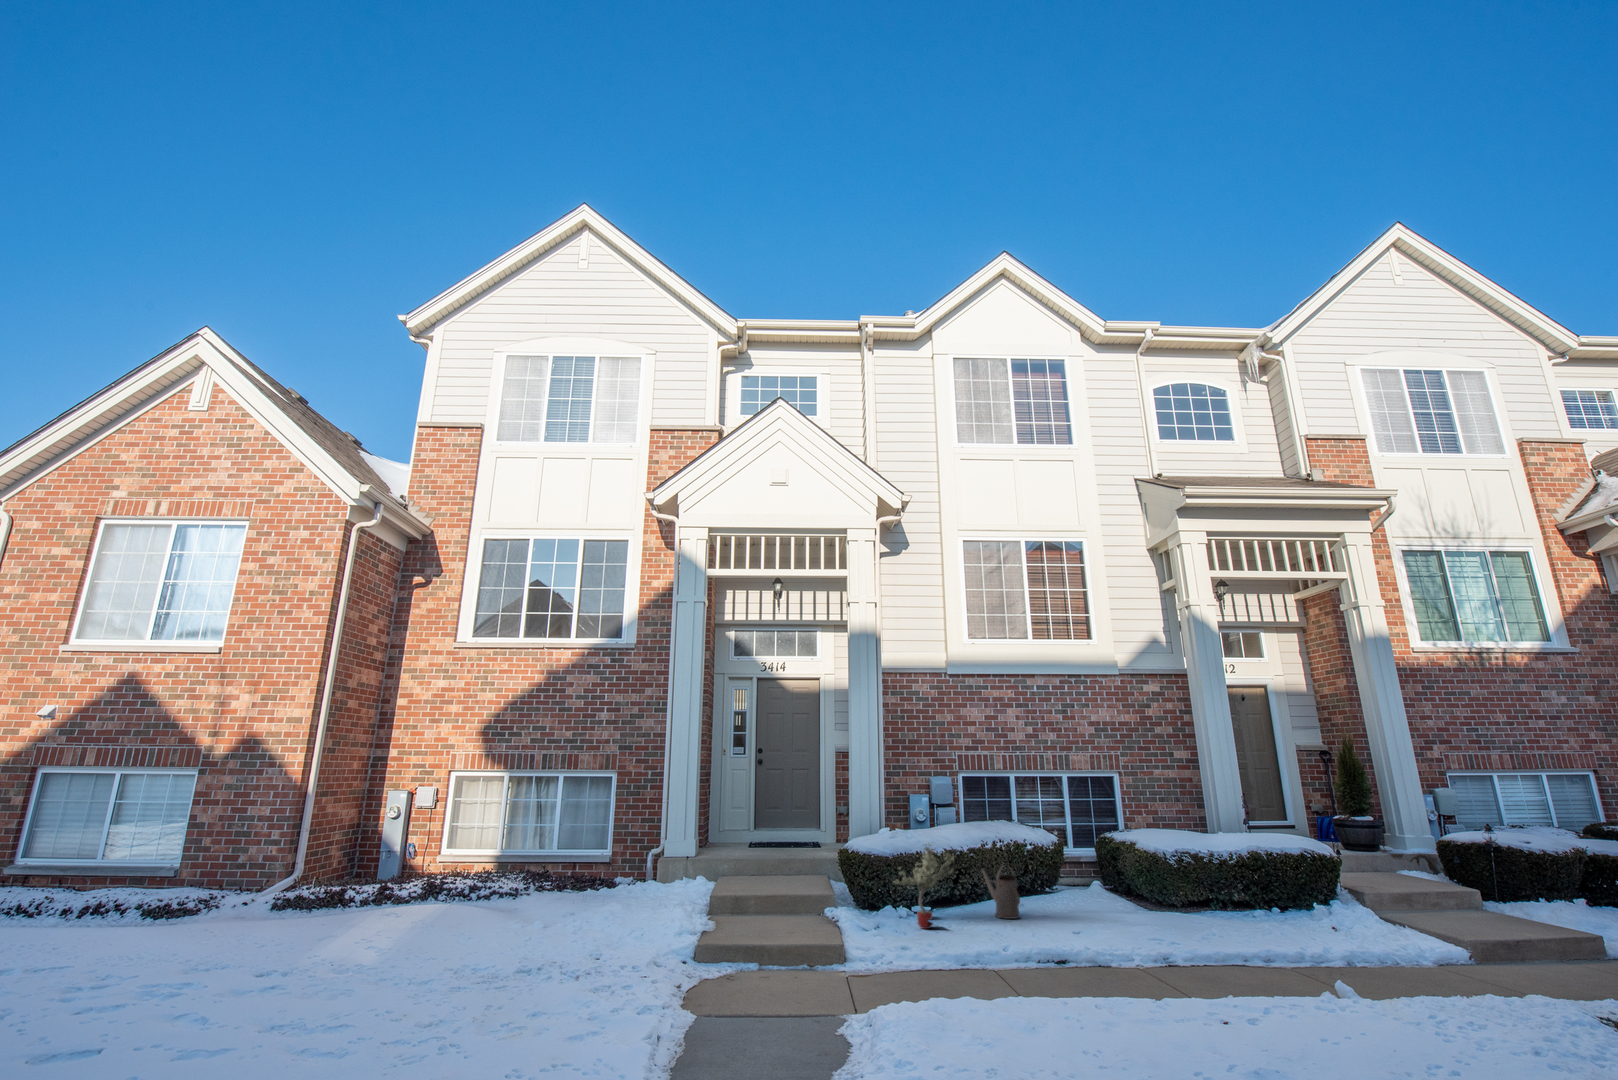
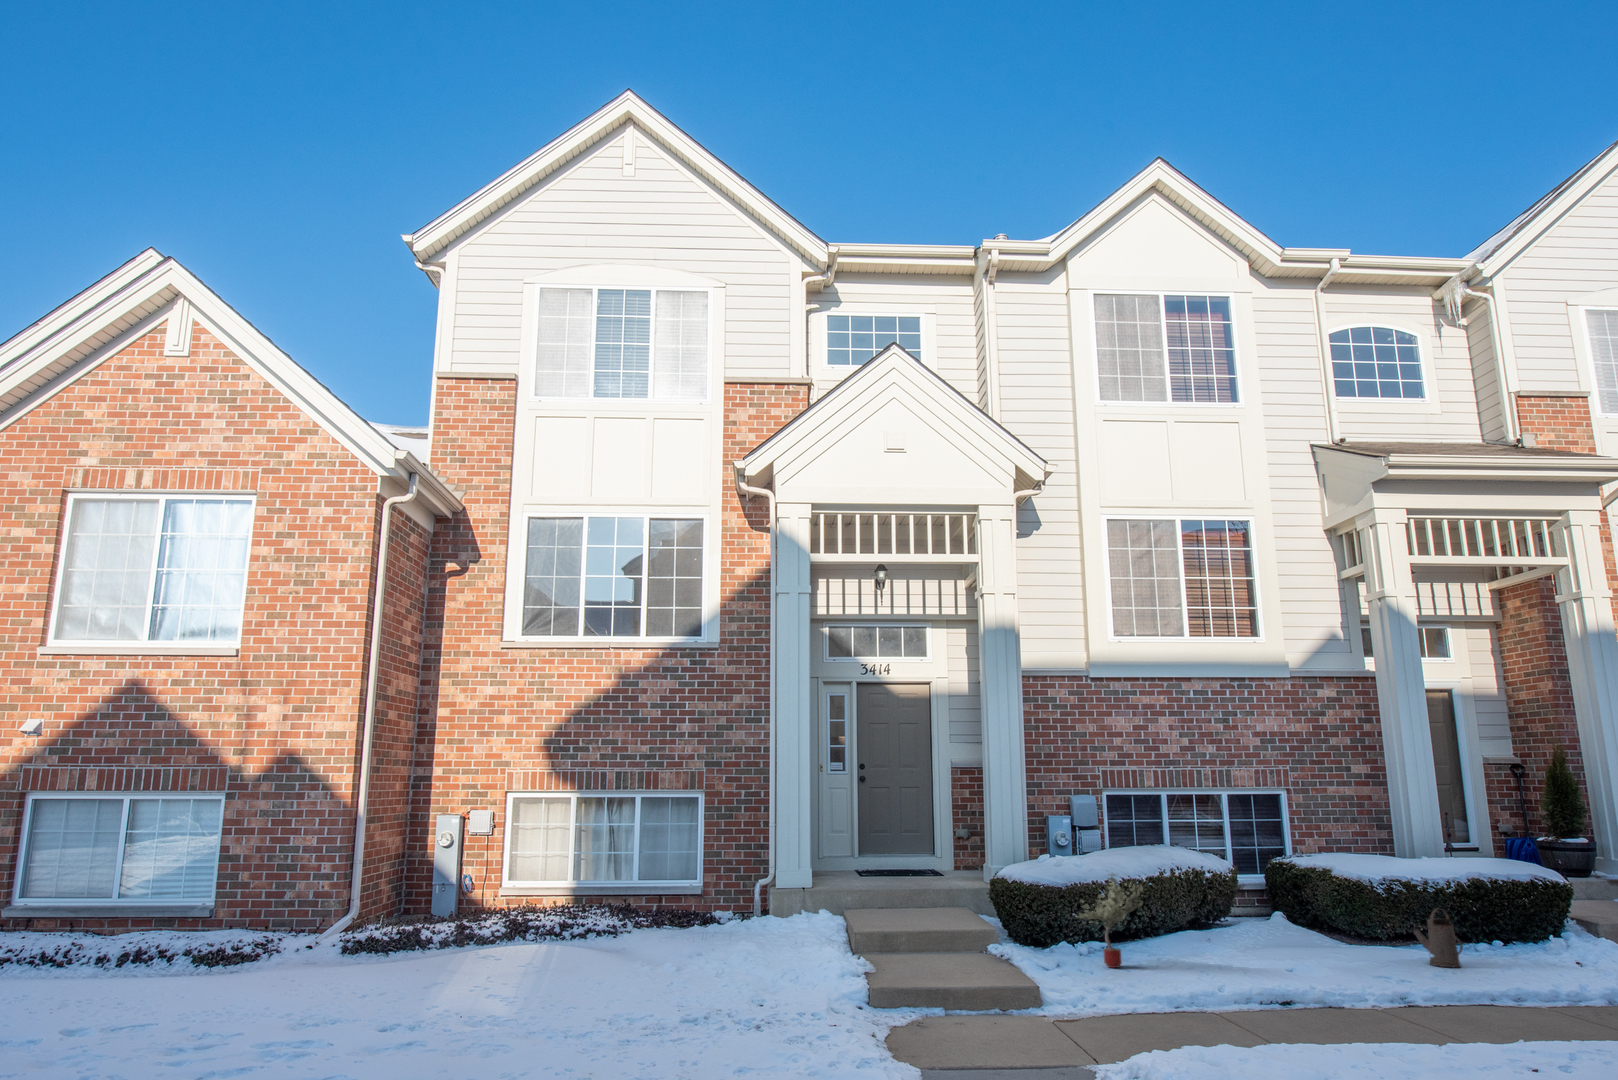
watering can: present [982,865,1020,919] -> present [1414,908,1463,967]

